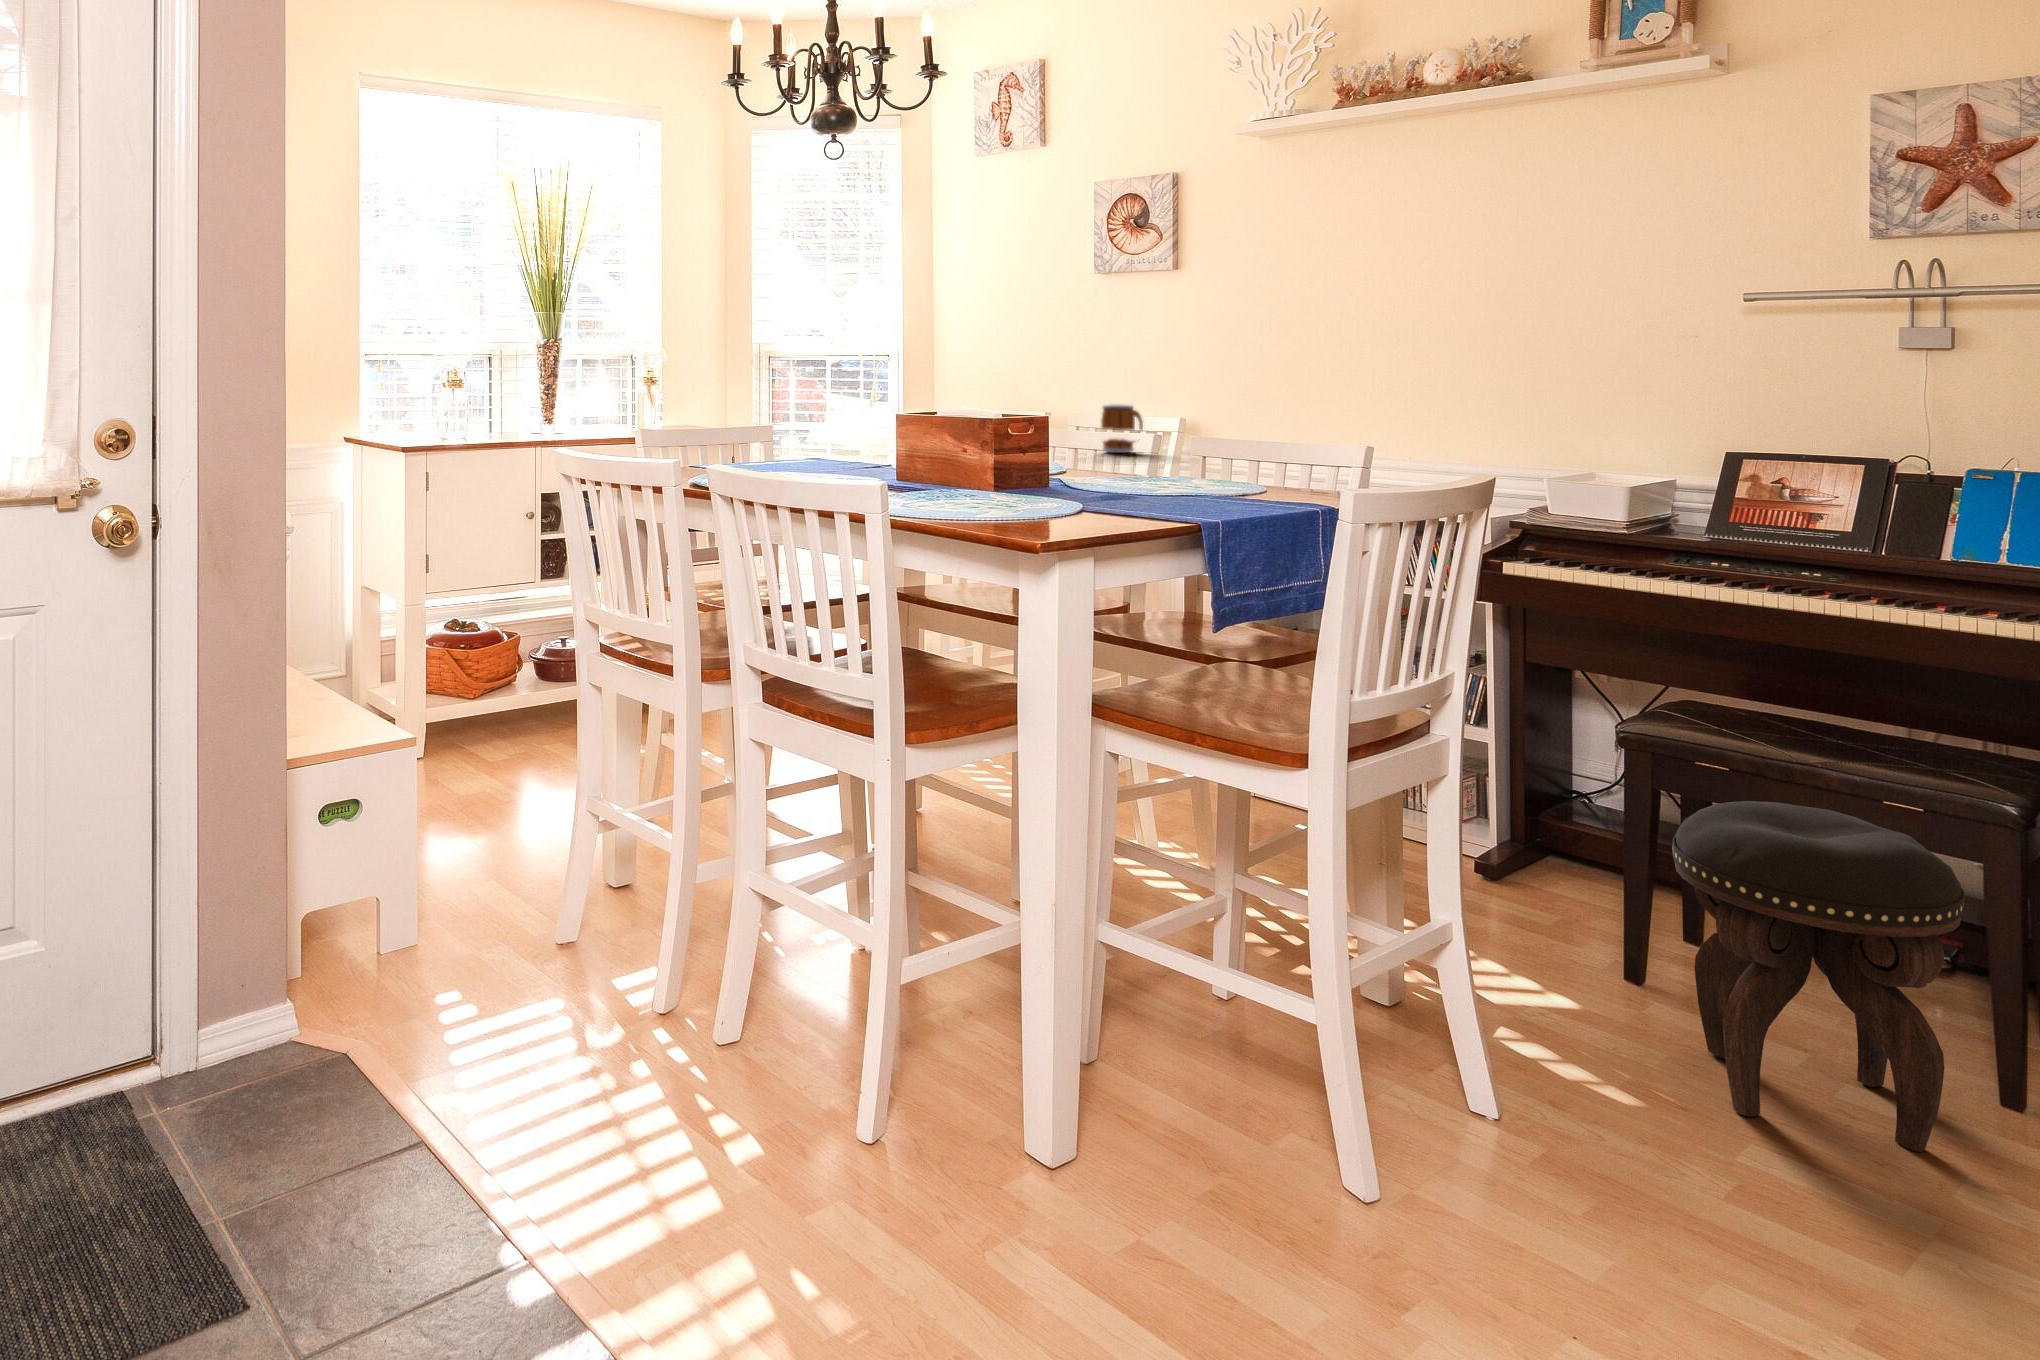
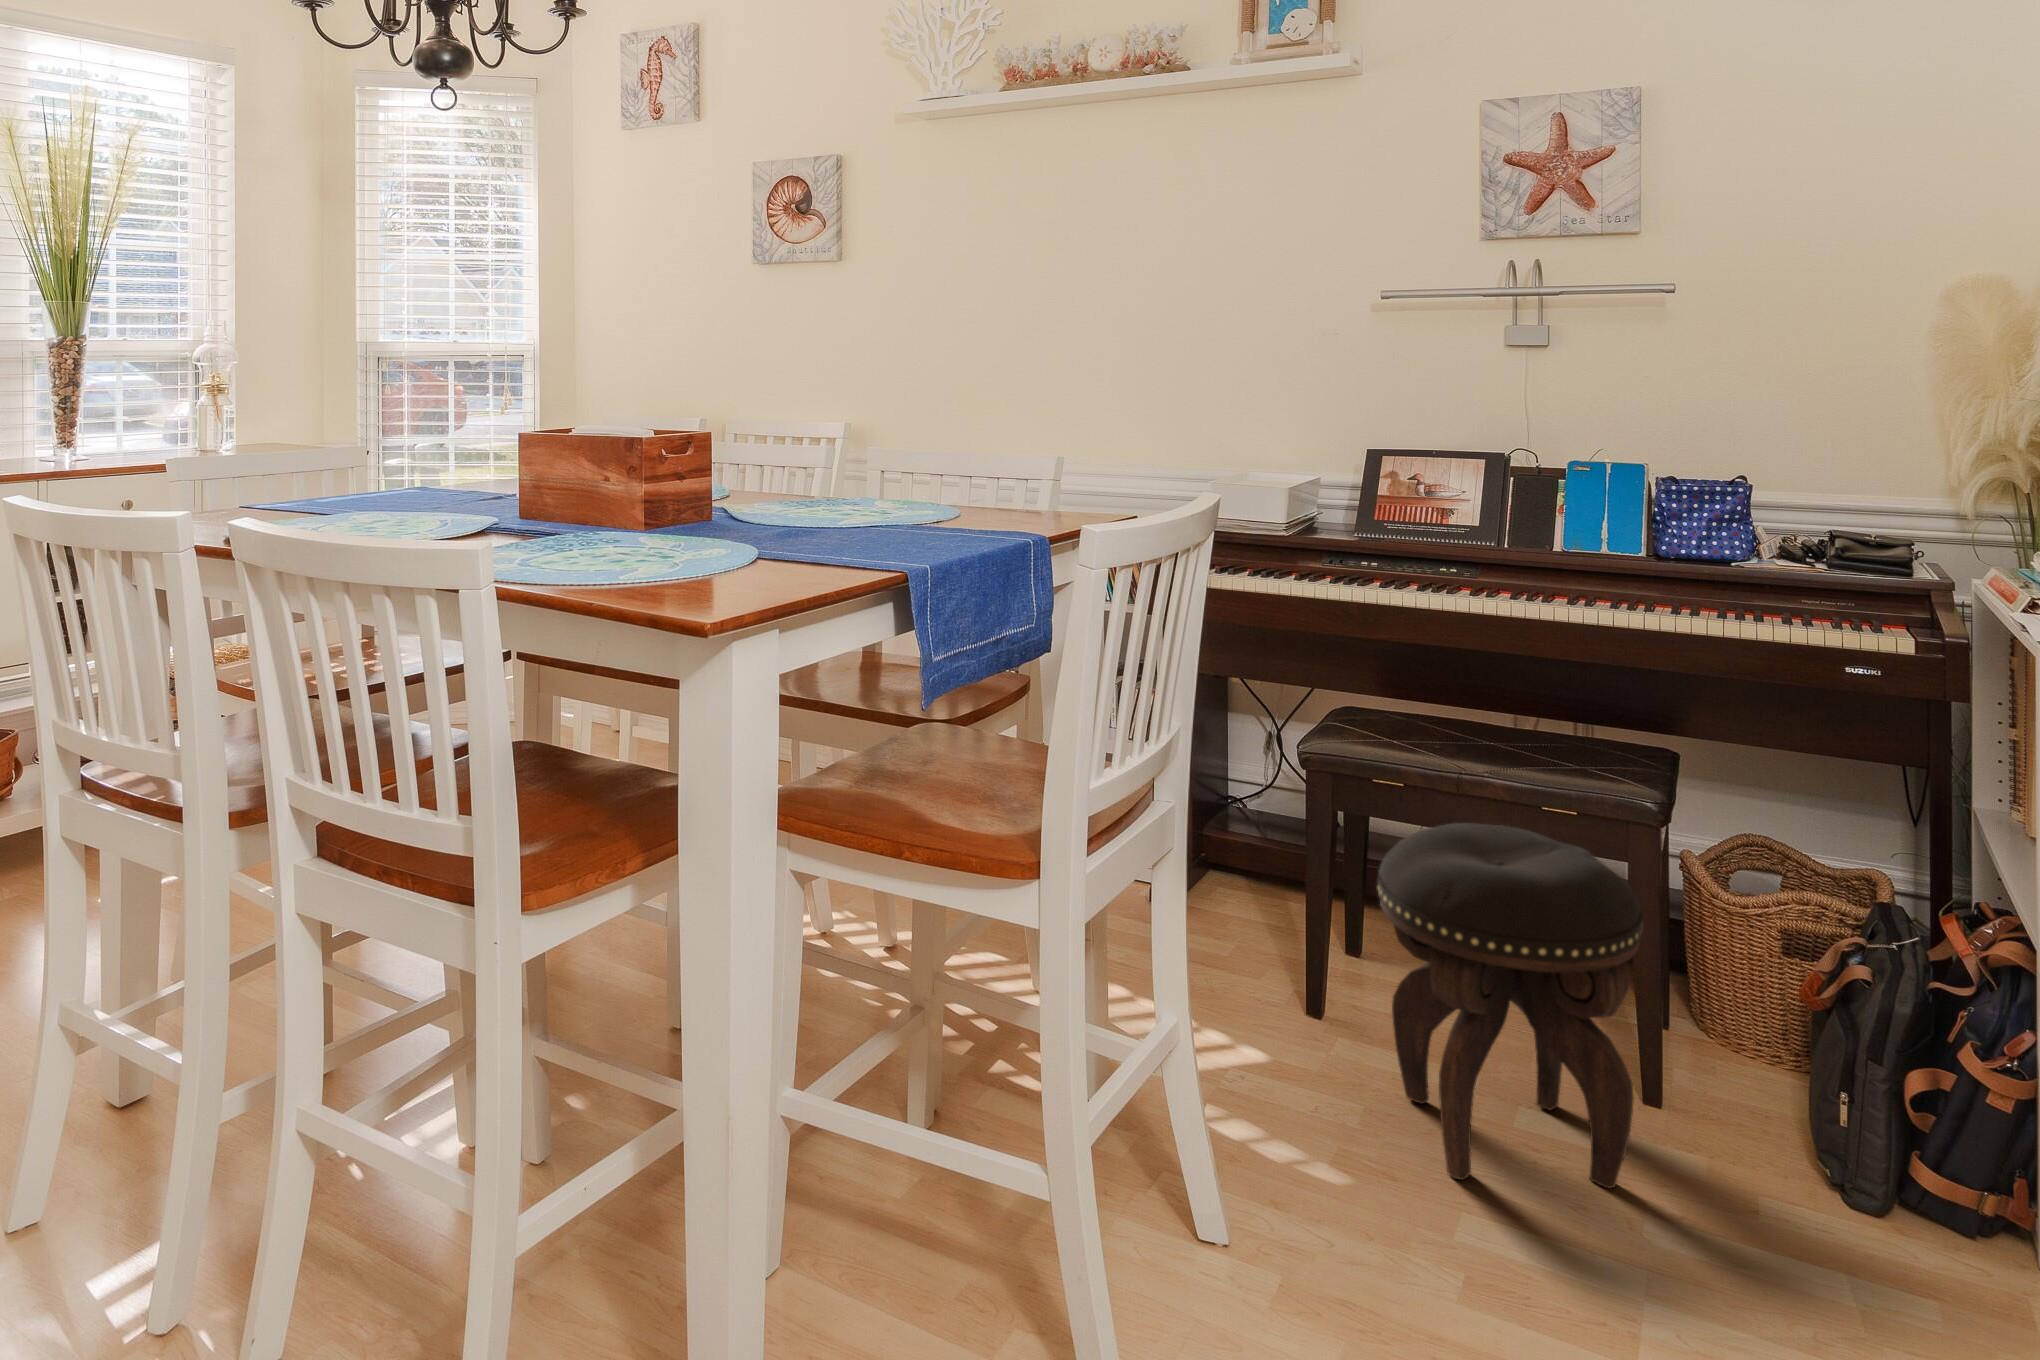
mug: present [1101,405,1143,453] -> none [763,410,807,464]

